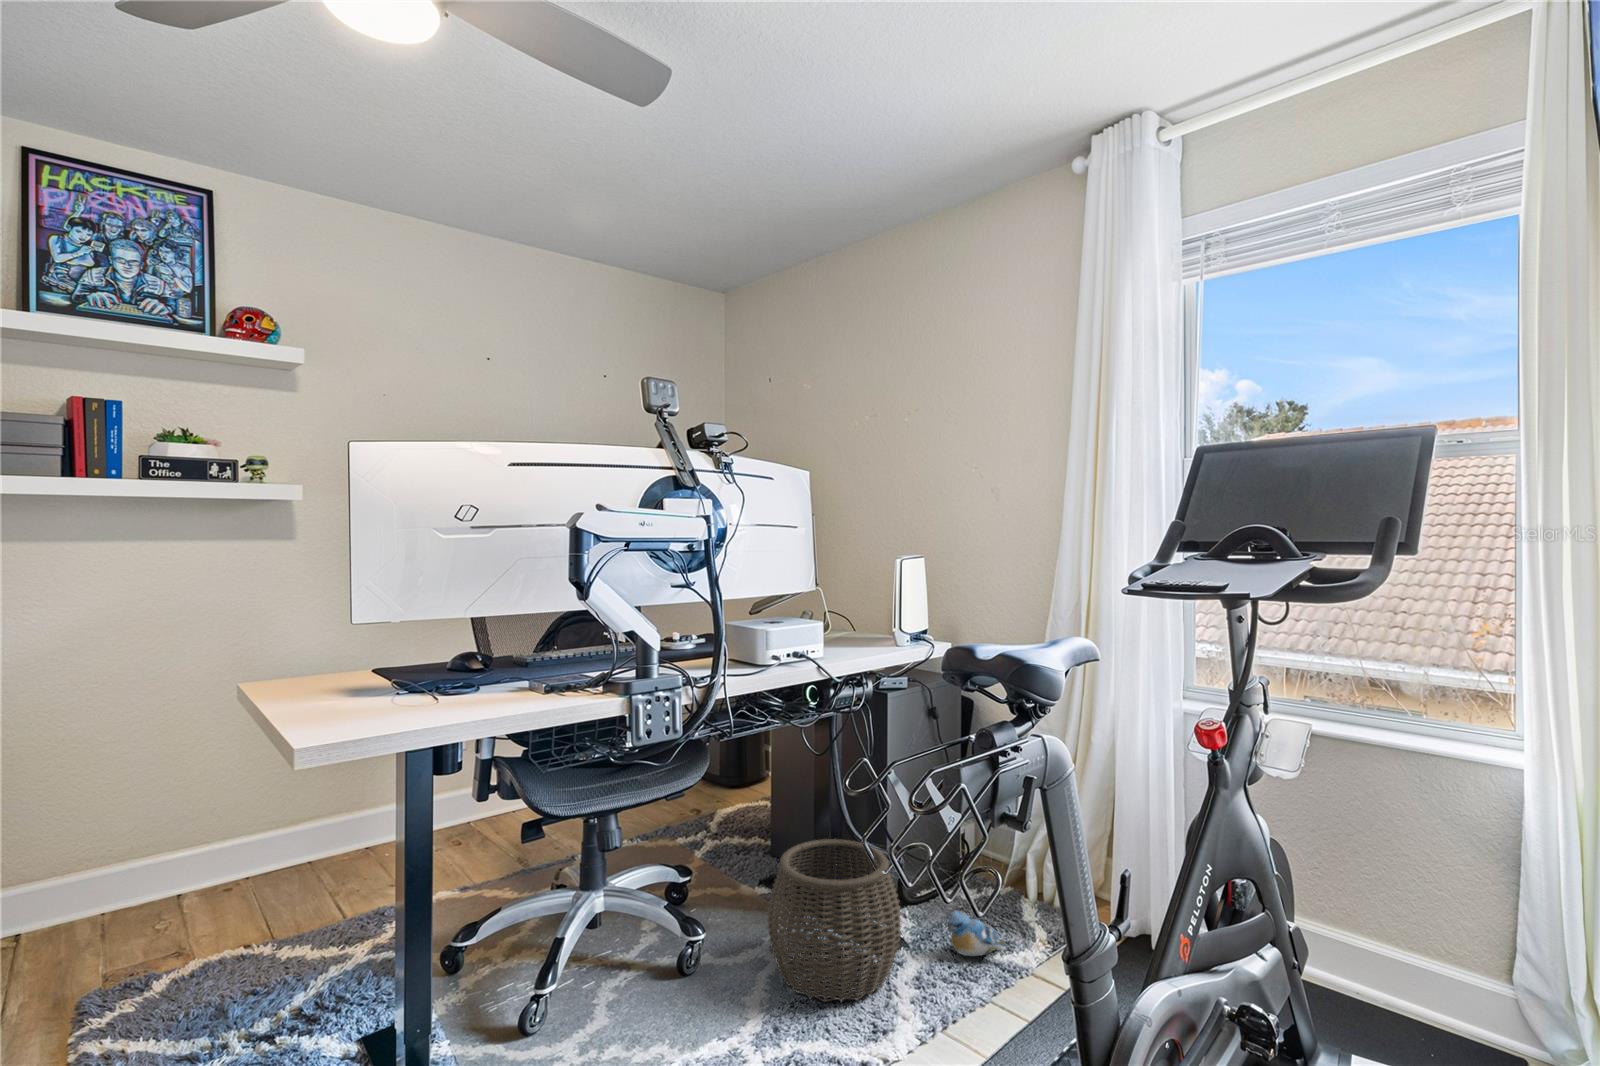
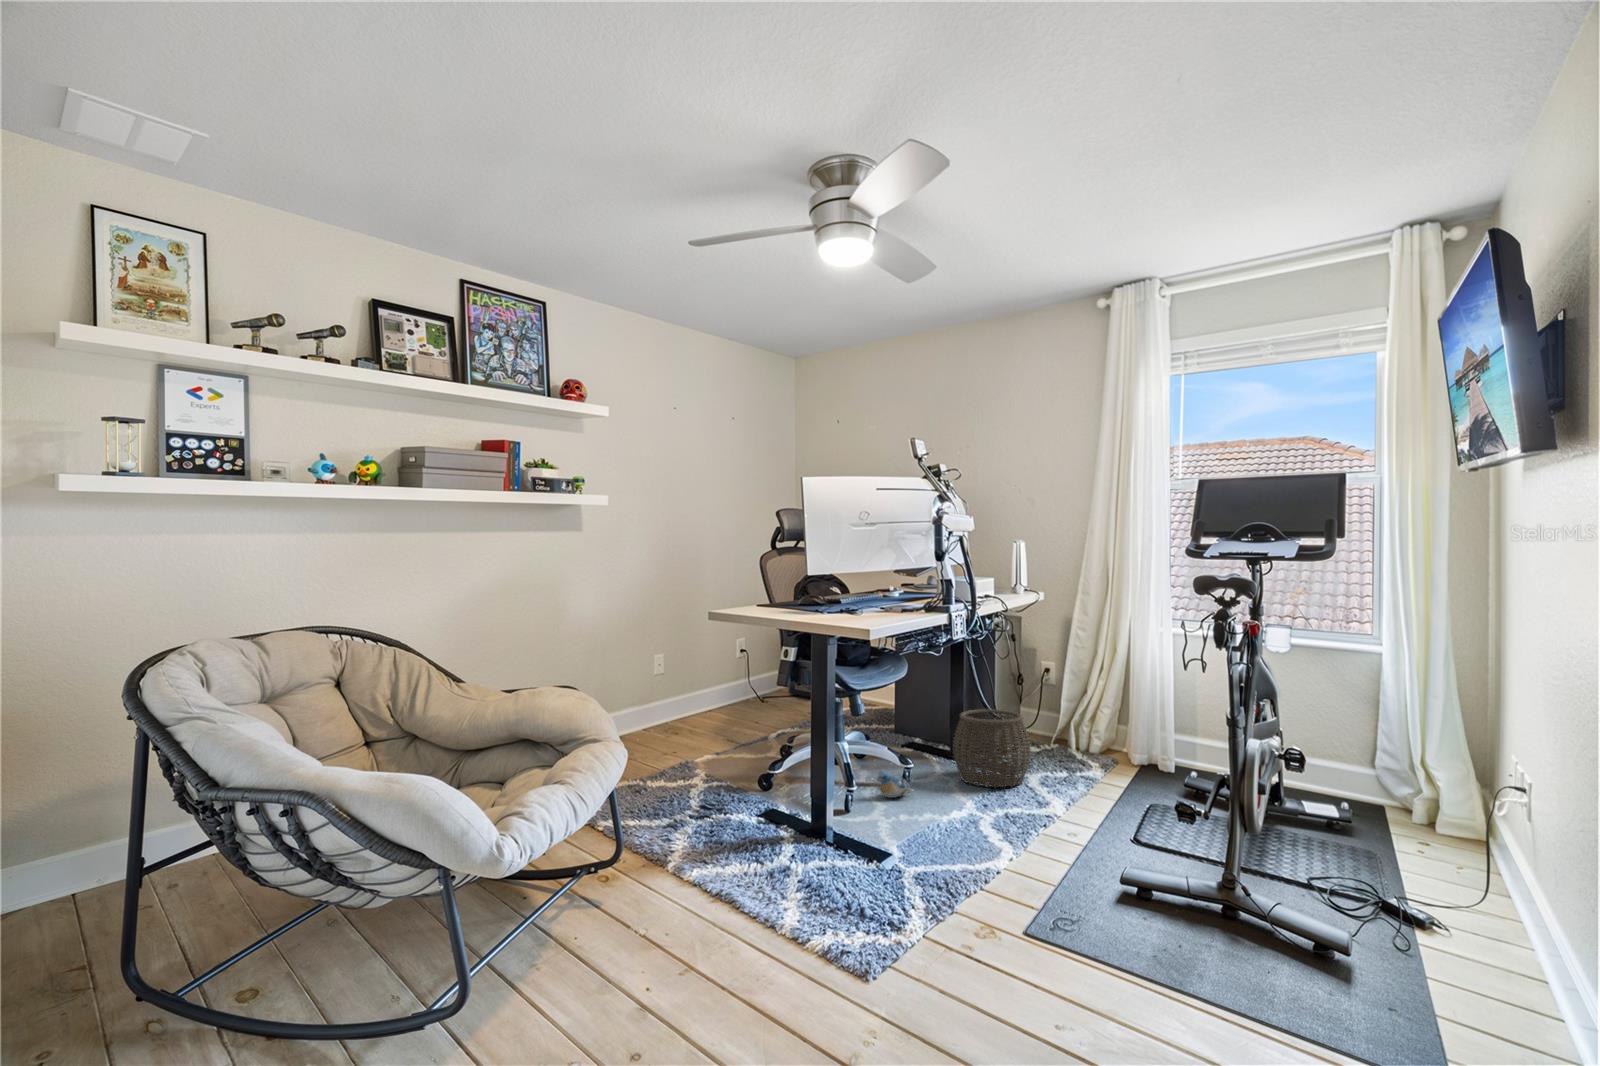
plush toy: present [947,911,1006,956] -> present [877,770,914,798]

